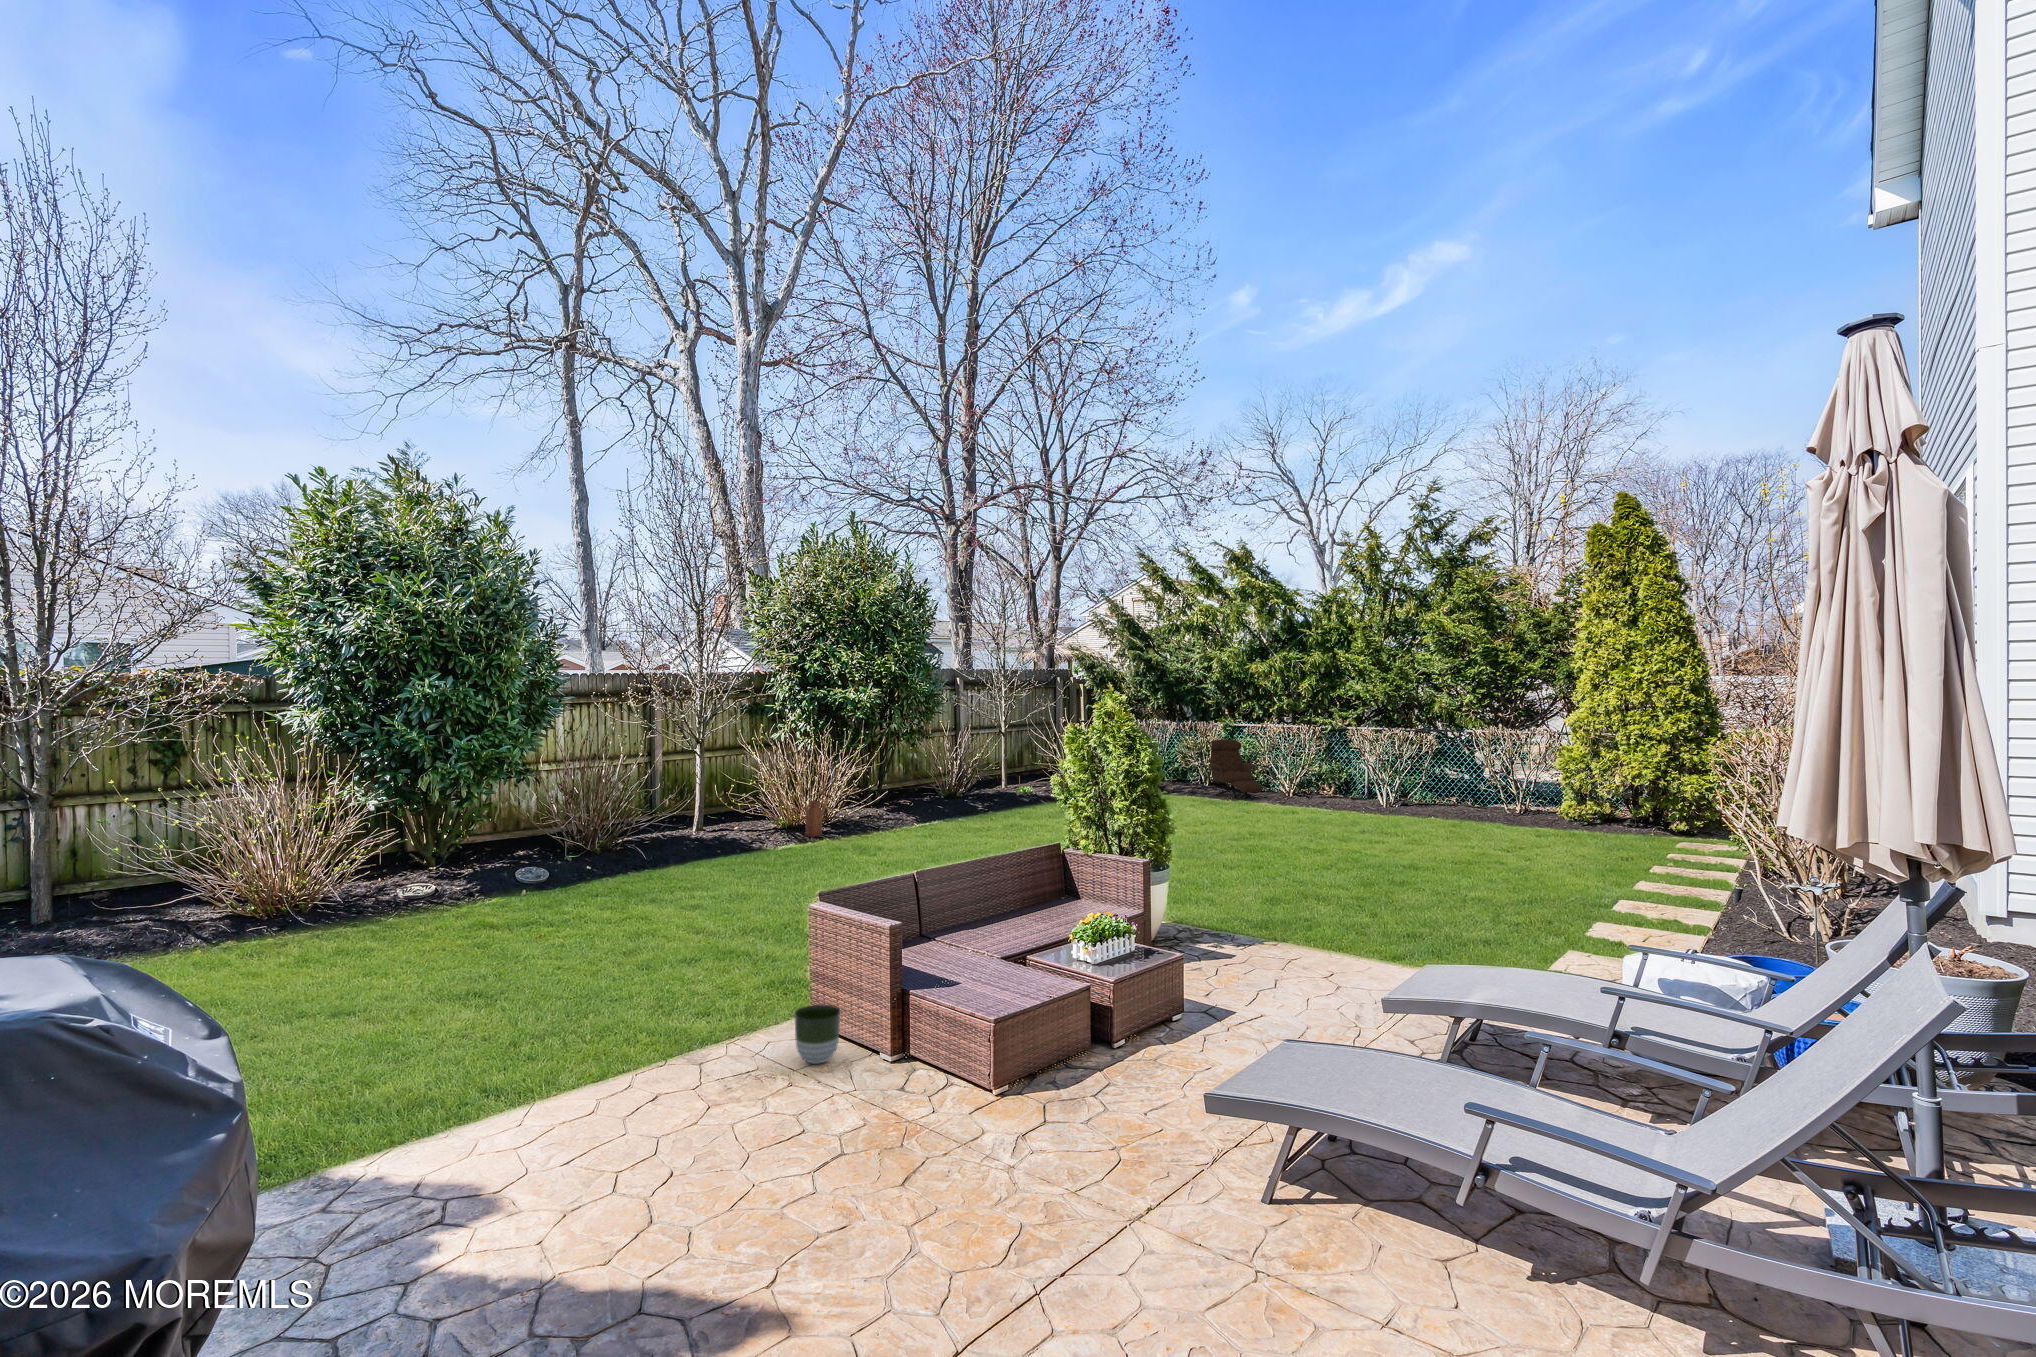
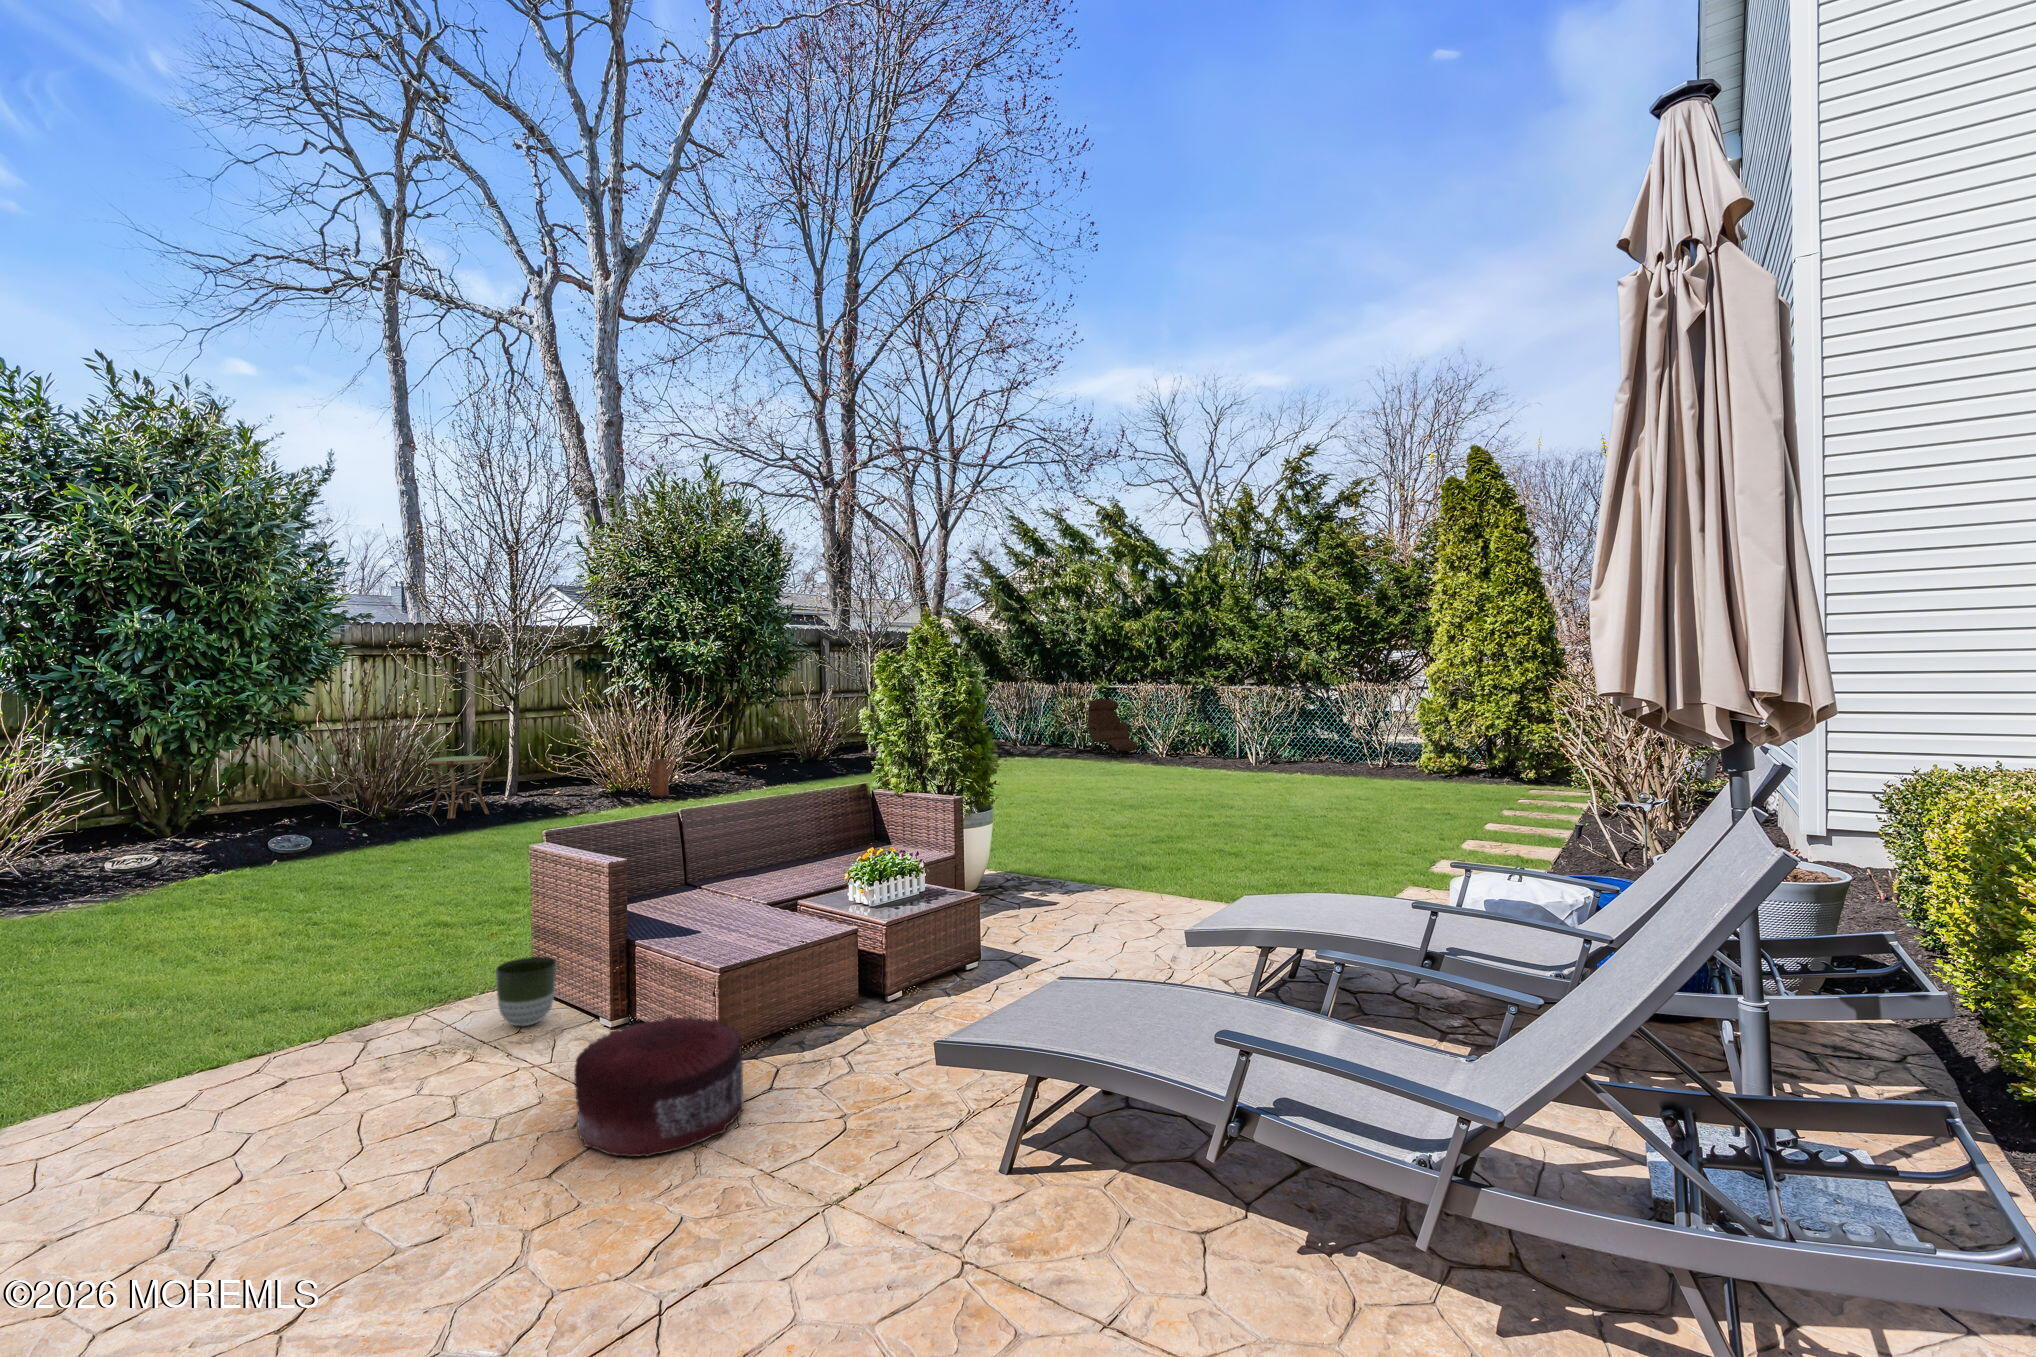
side table: none [617,798,672,857] -> present [427,756,491,818]
pouf: none [906,1062,1034,1179] -> present [574,1016,744,1157]

